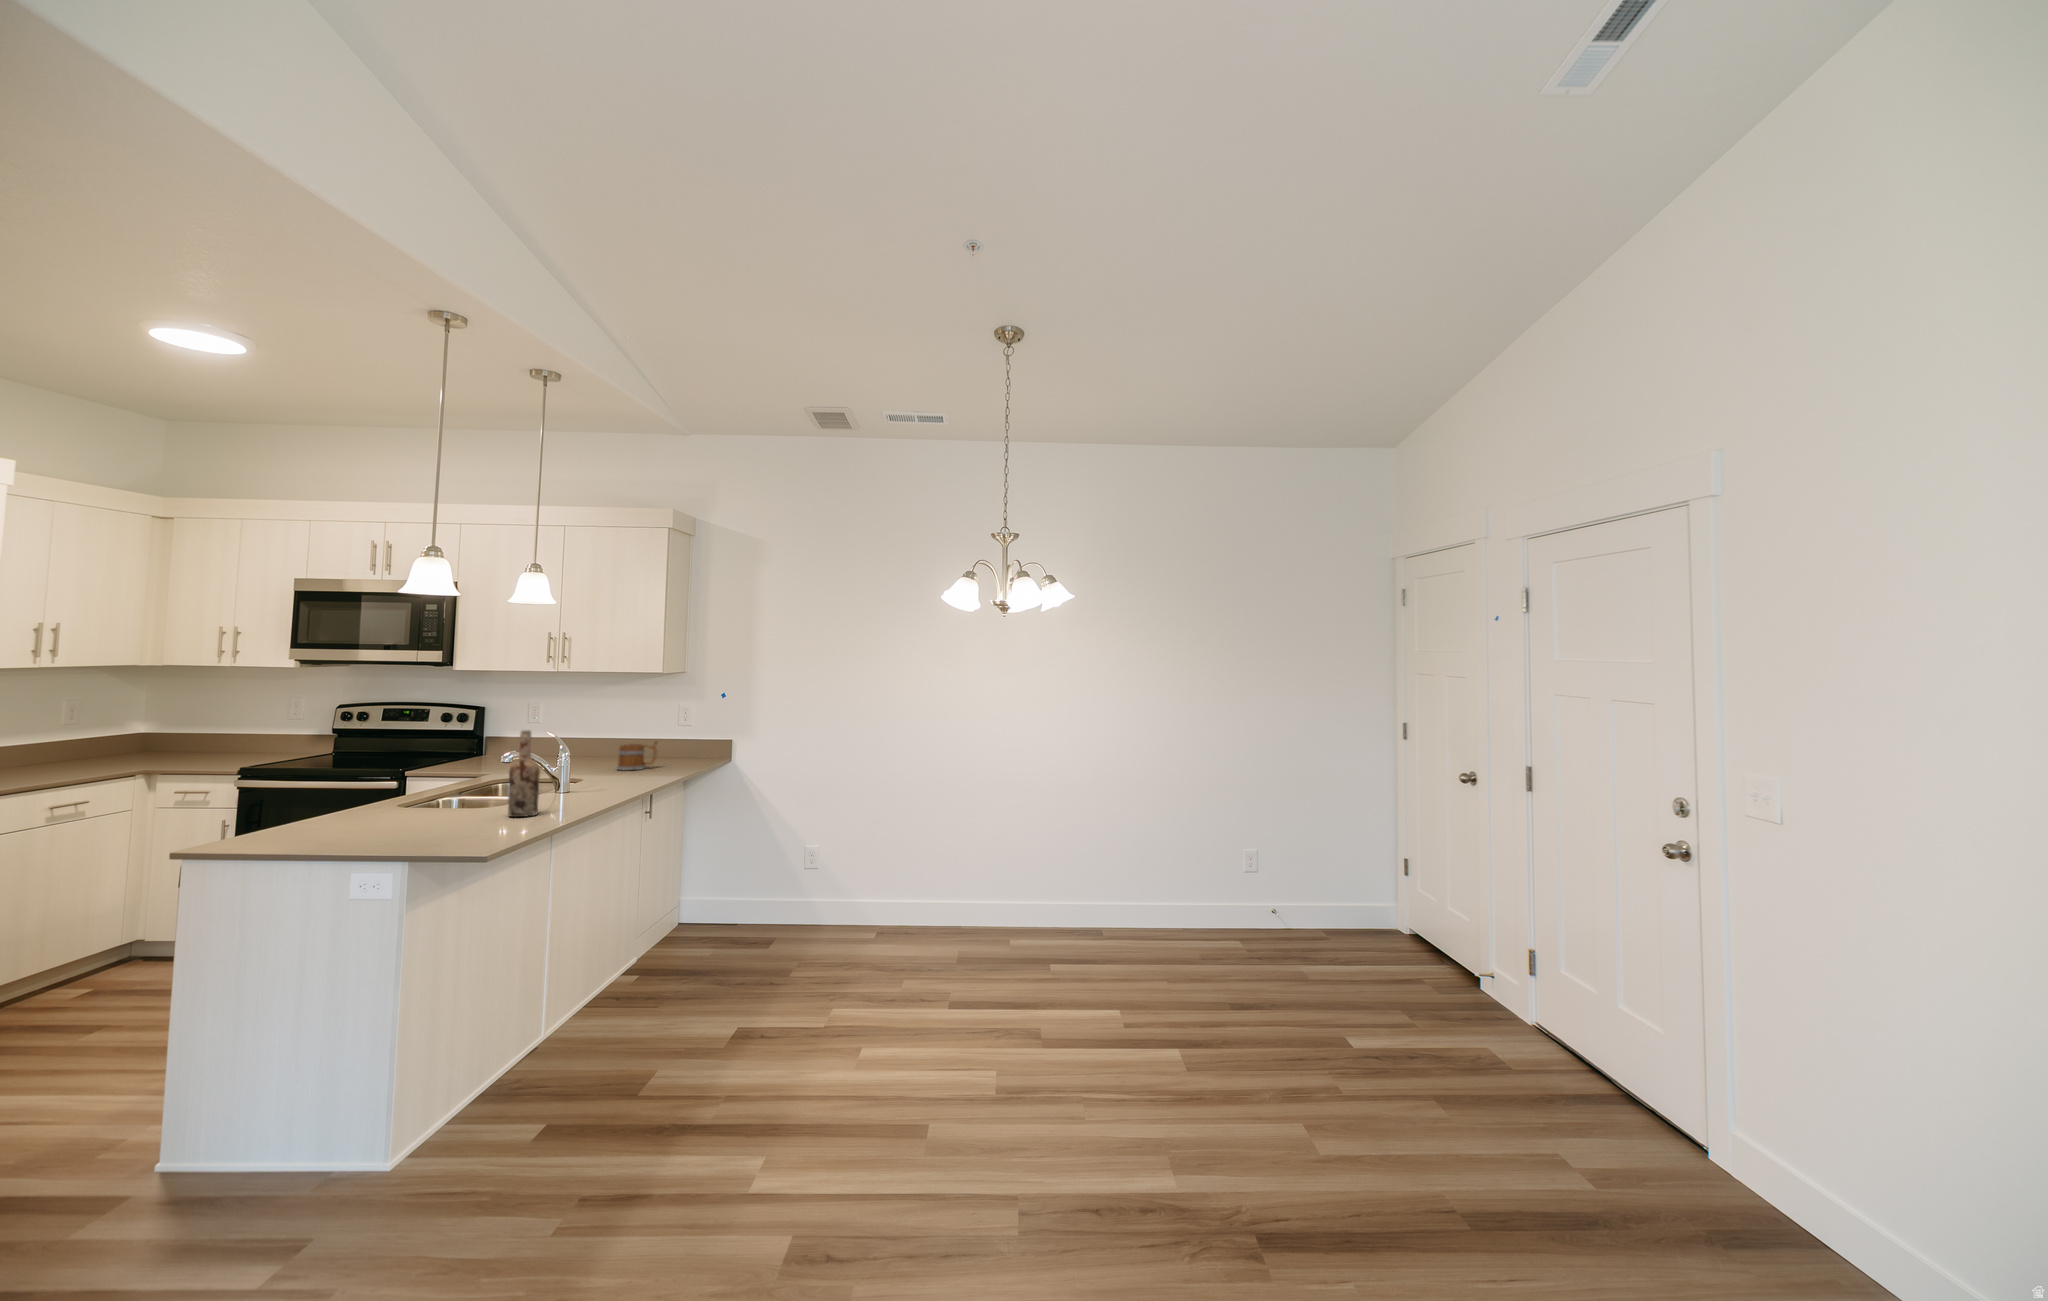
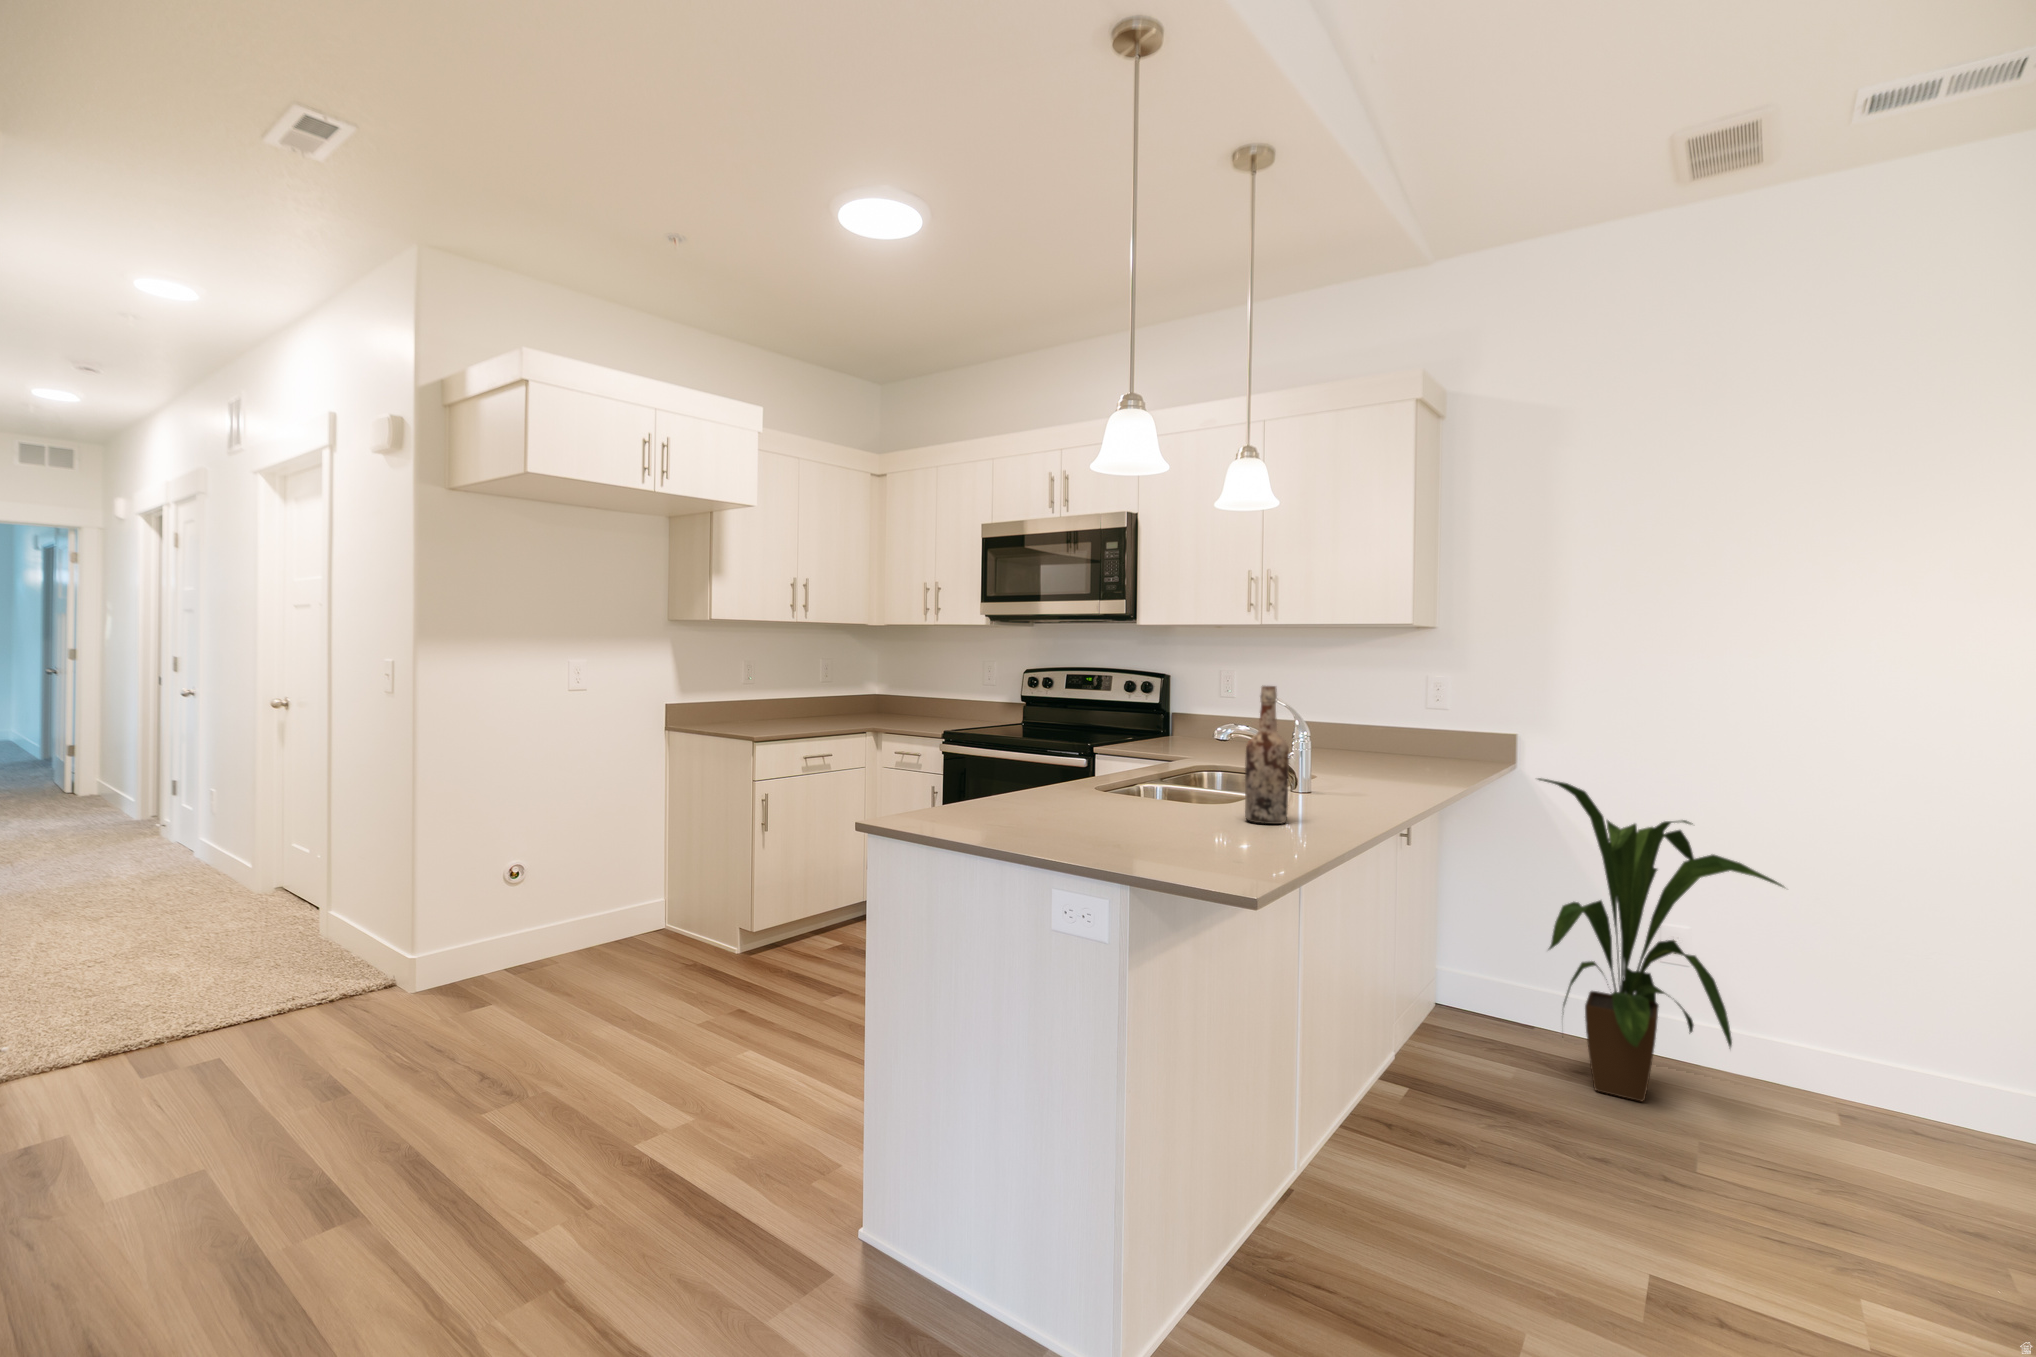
mug: present [617,741,658,770] -> none [1340,725,1400,767]
house plant: none [727,770,855,950] -> present [1538,778,1784,1101]

